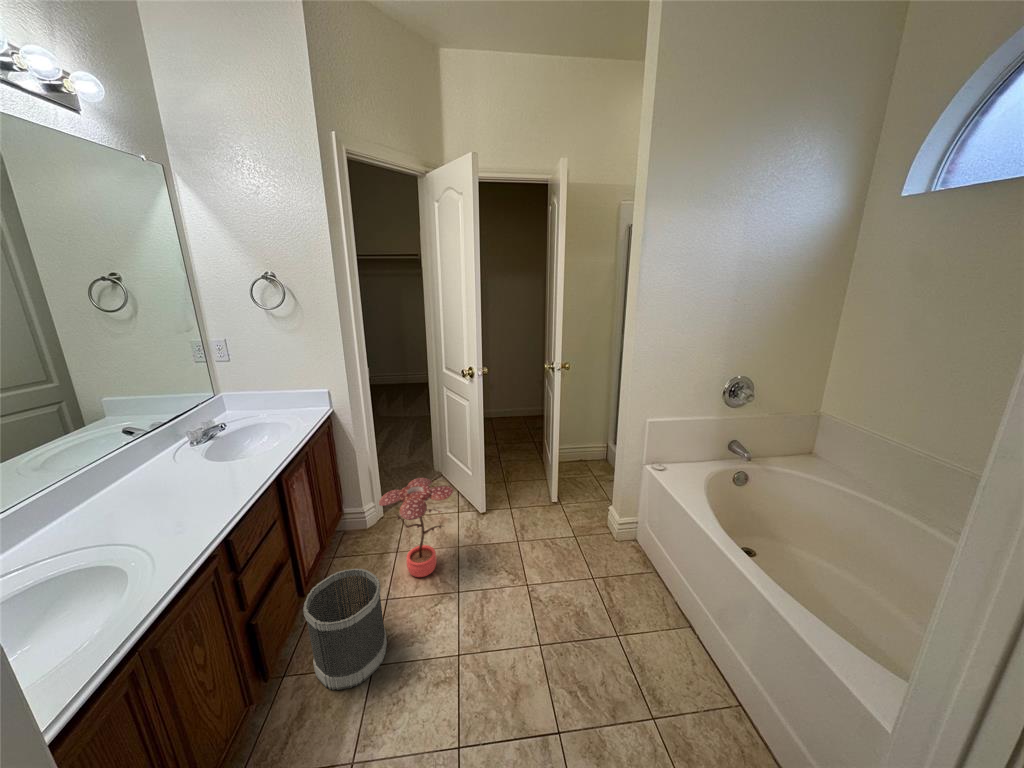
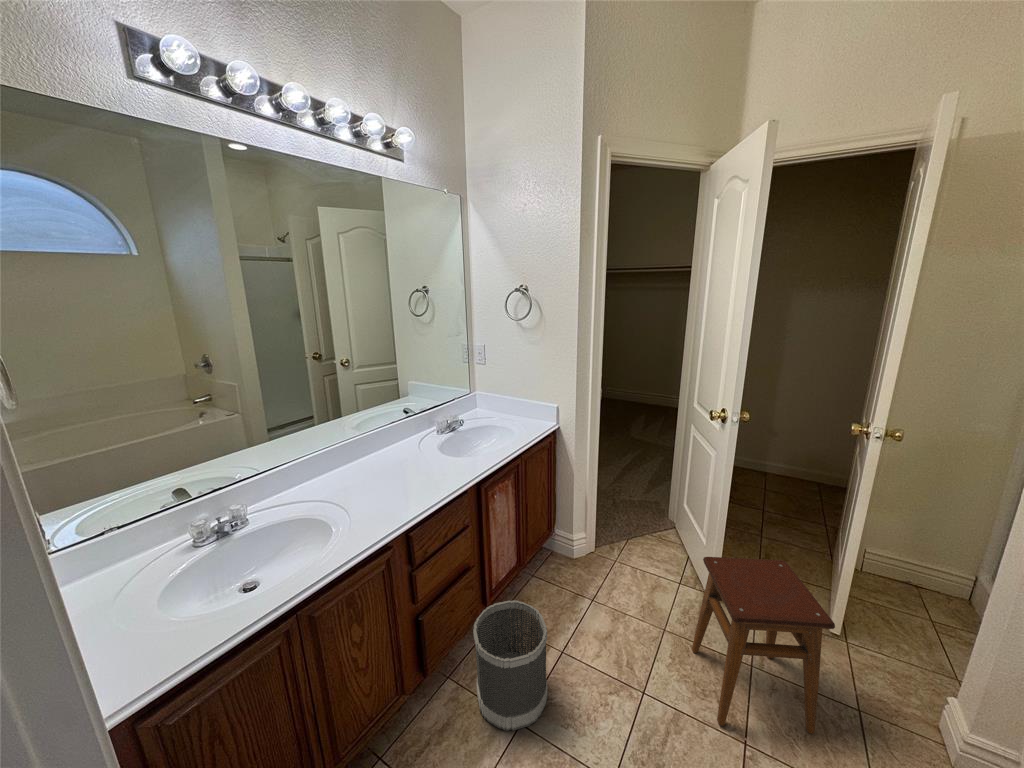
stool: none [479,461,560,583] -> present [692,557,835,734]
potted plant: present [379,478,453,577] -> none [574,528,663,648]

